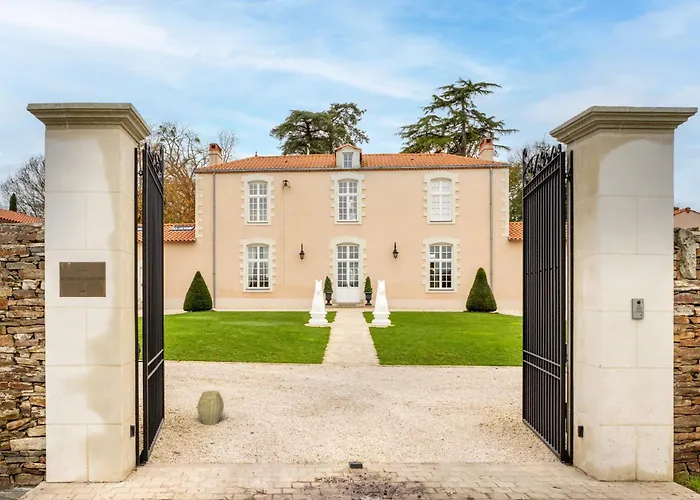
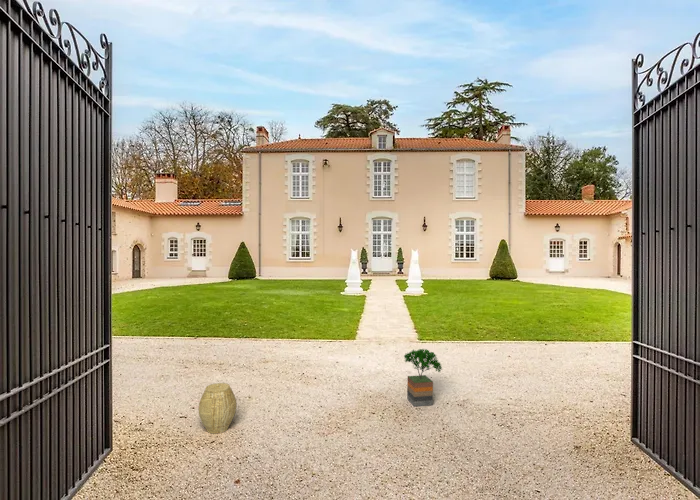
potted tree: none [345,365,374,408] -> present [404,349,442,407]

